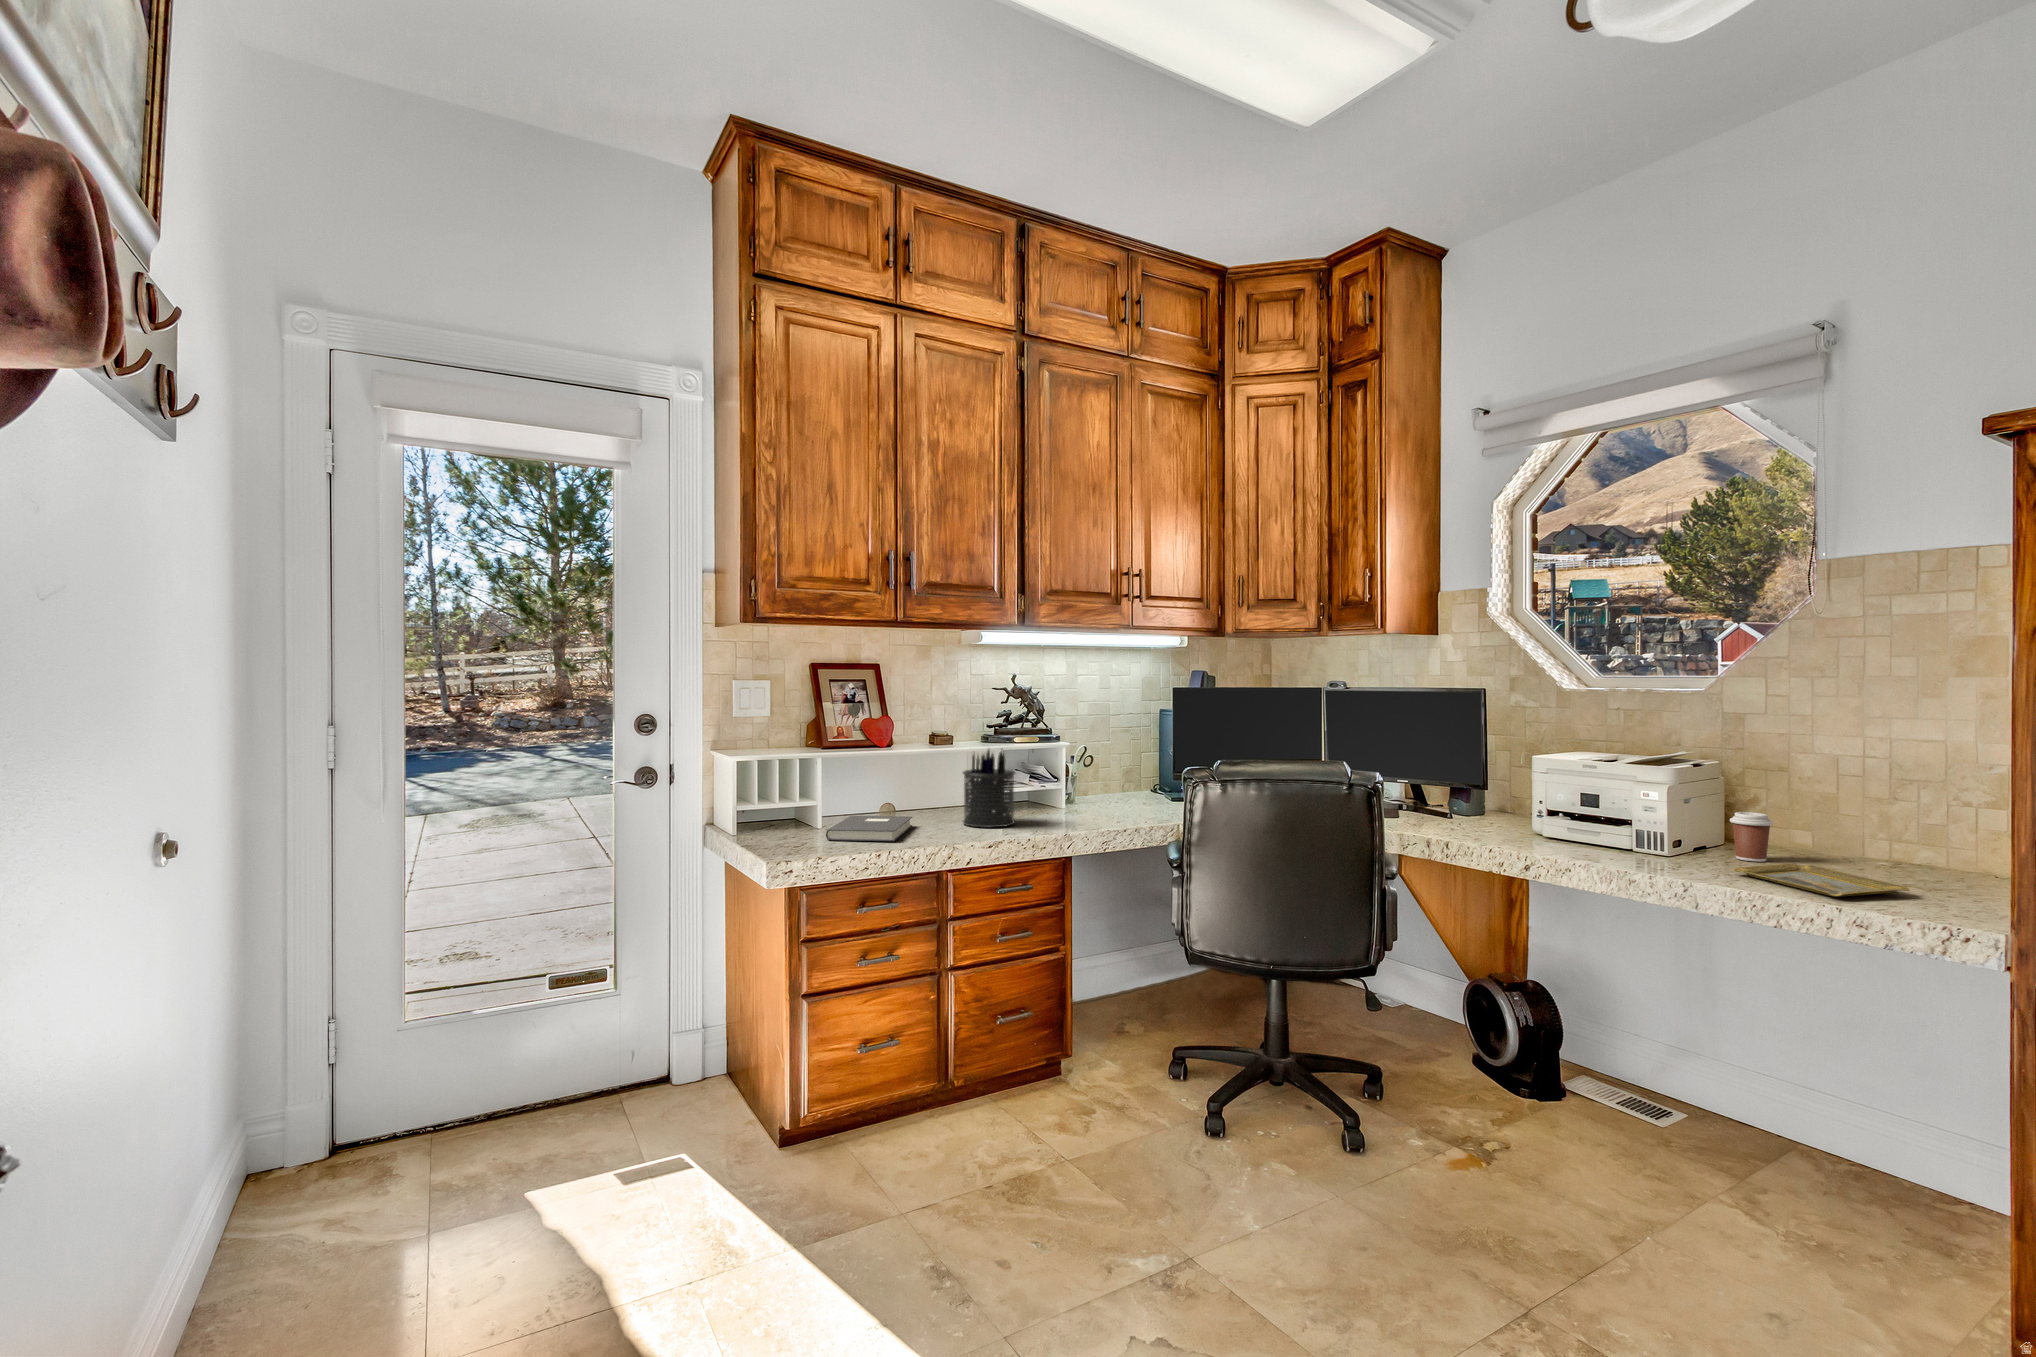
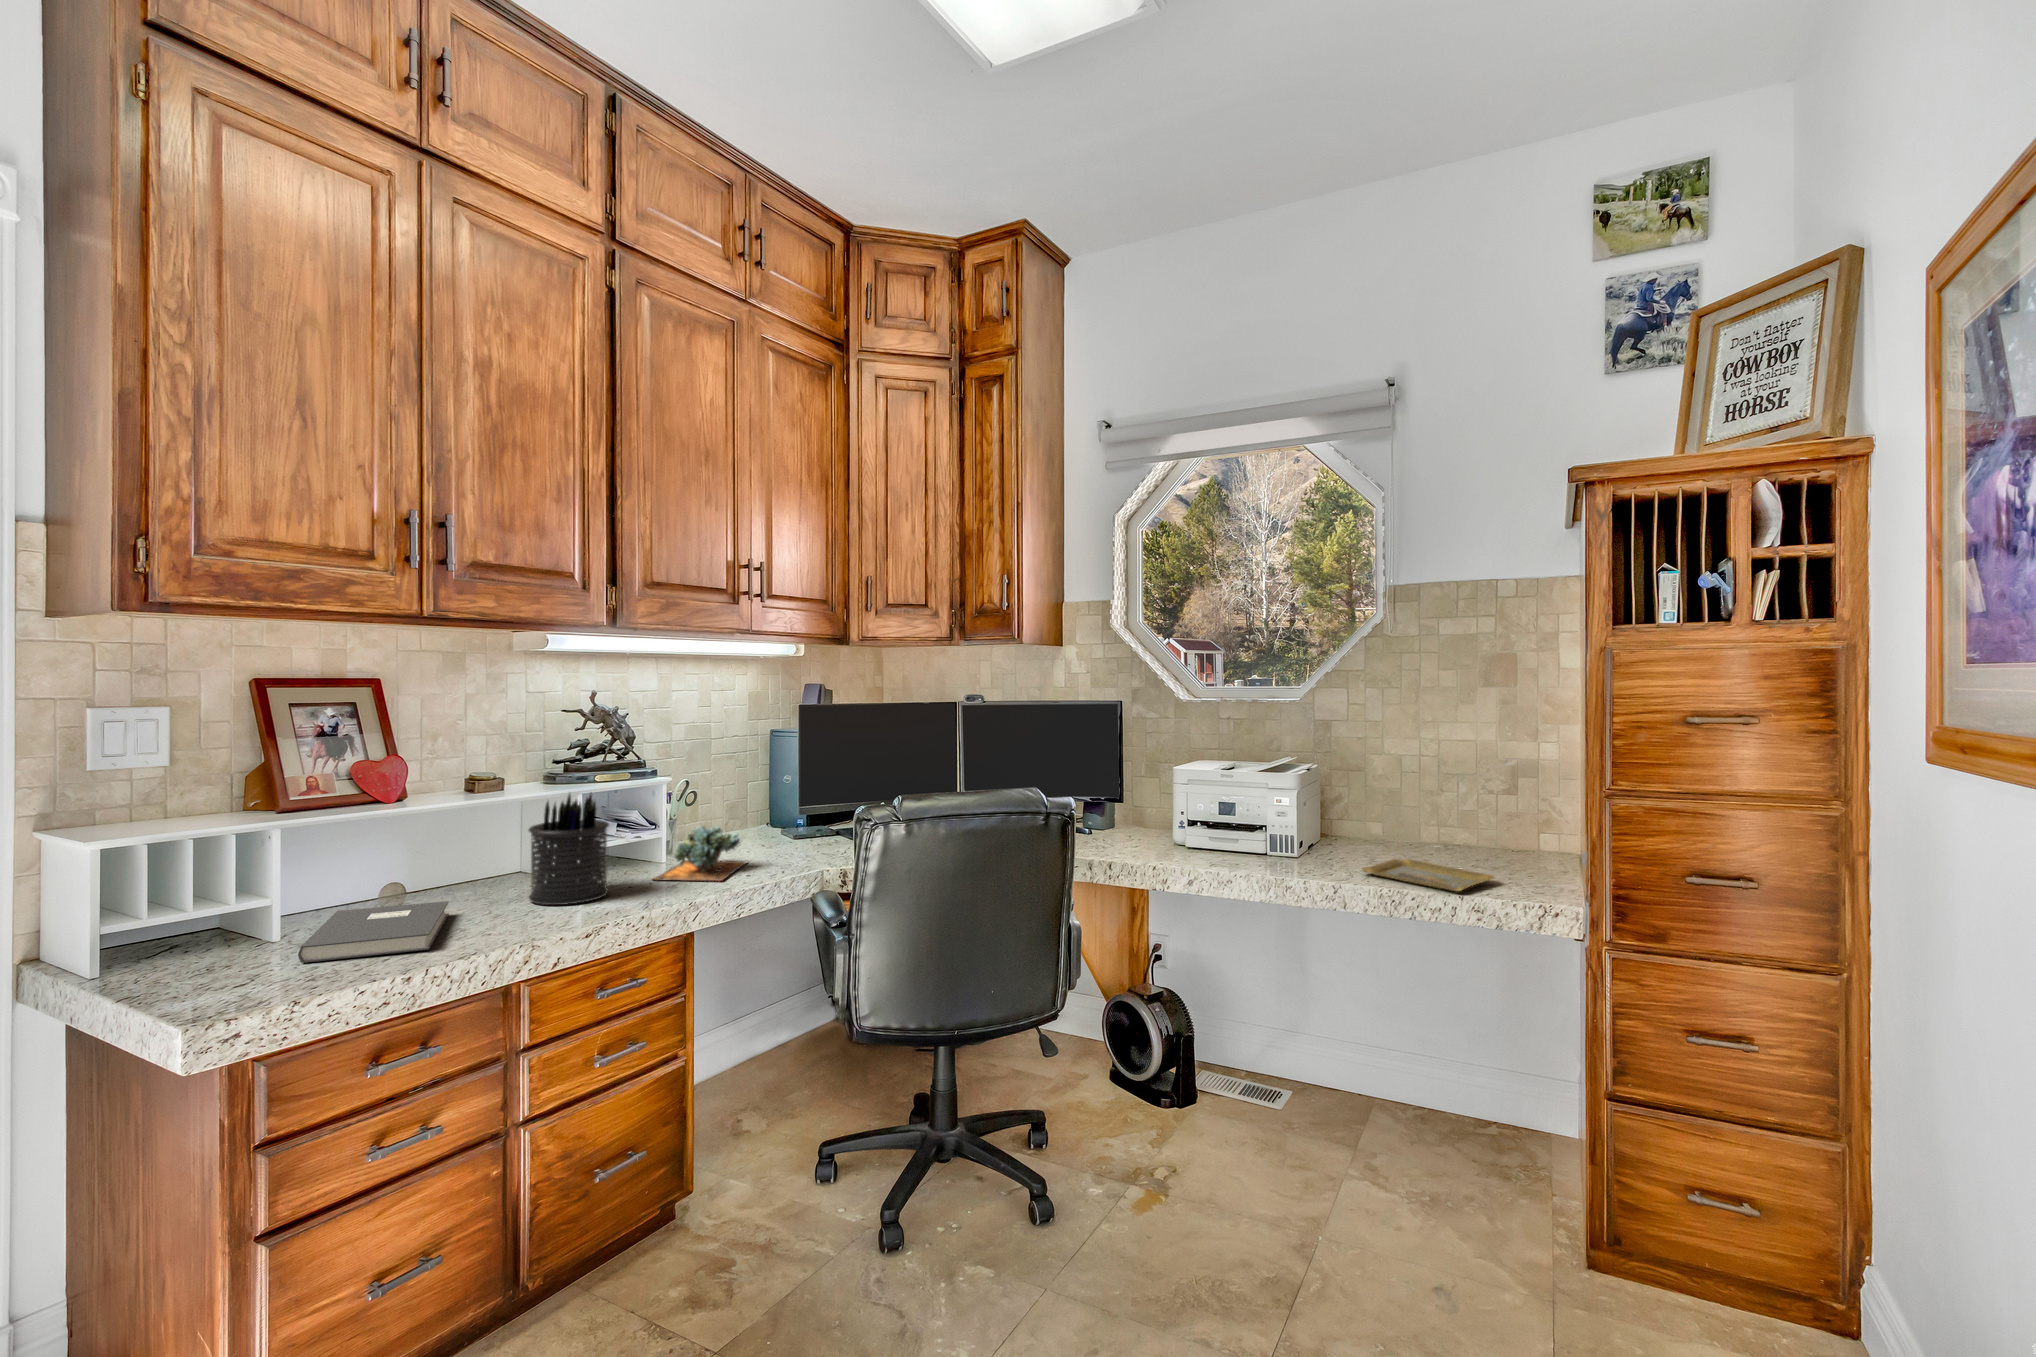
succulent plant: none [1048,781,1126,824] -> present [654,826,746,881]
coffee cup: present [1730,812,1773,862] -> none [1339,813,1371,858]

